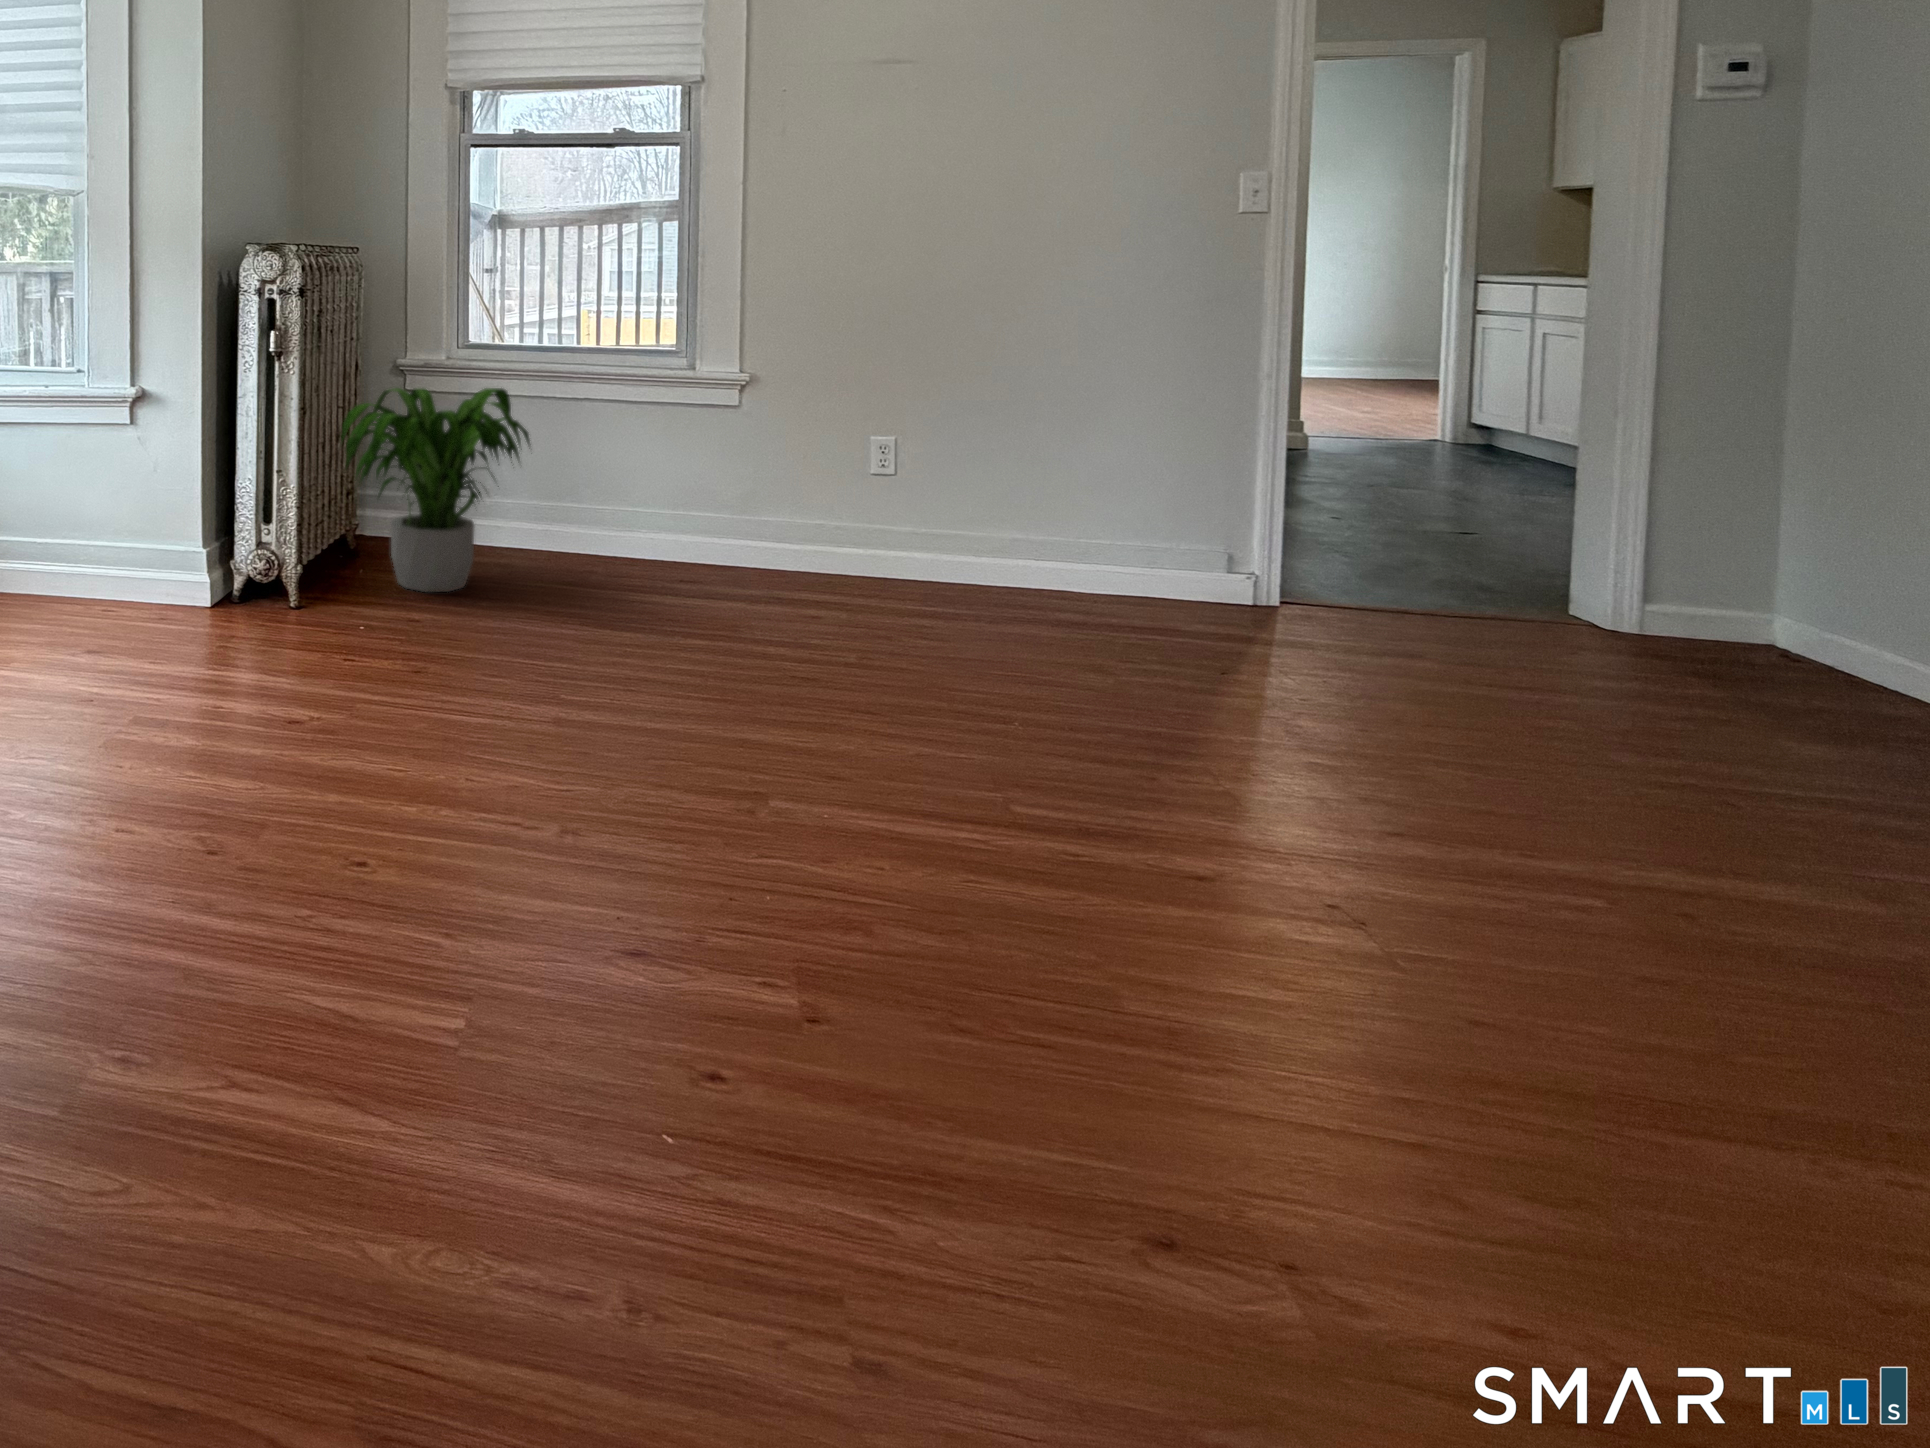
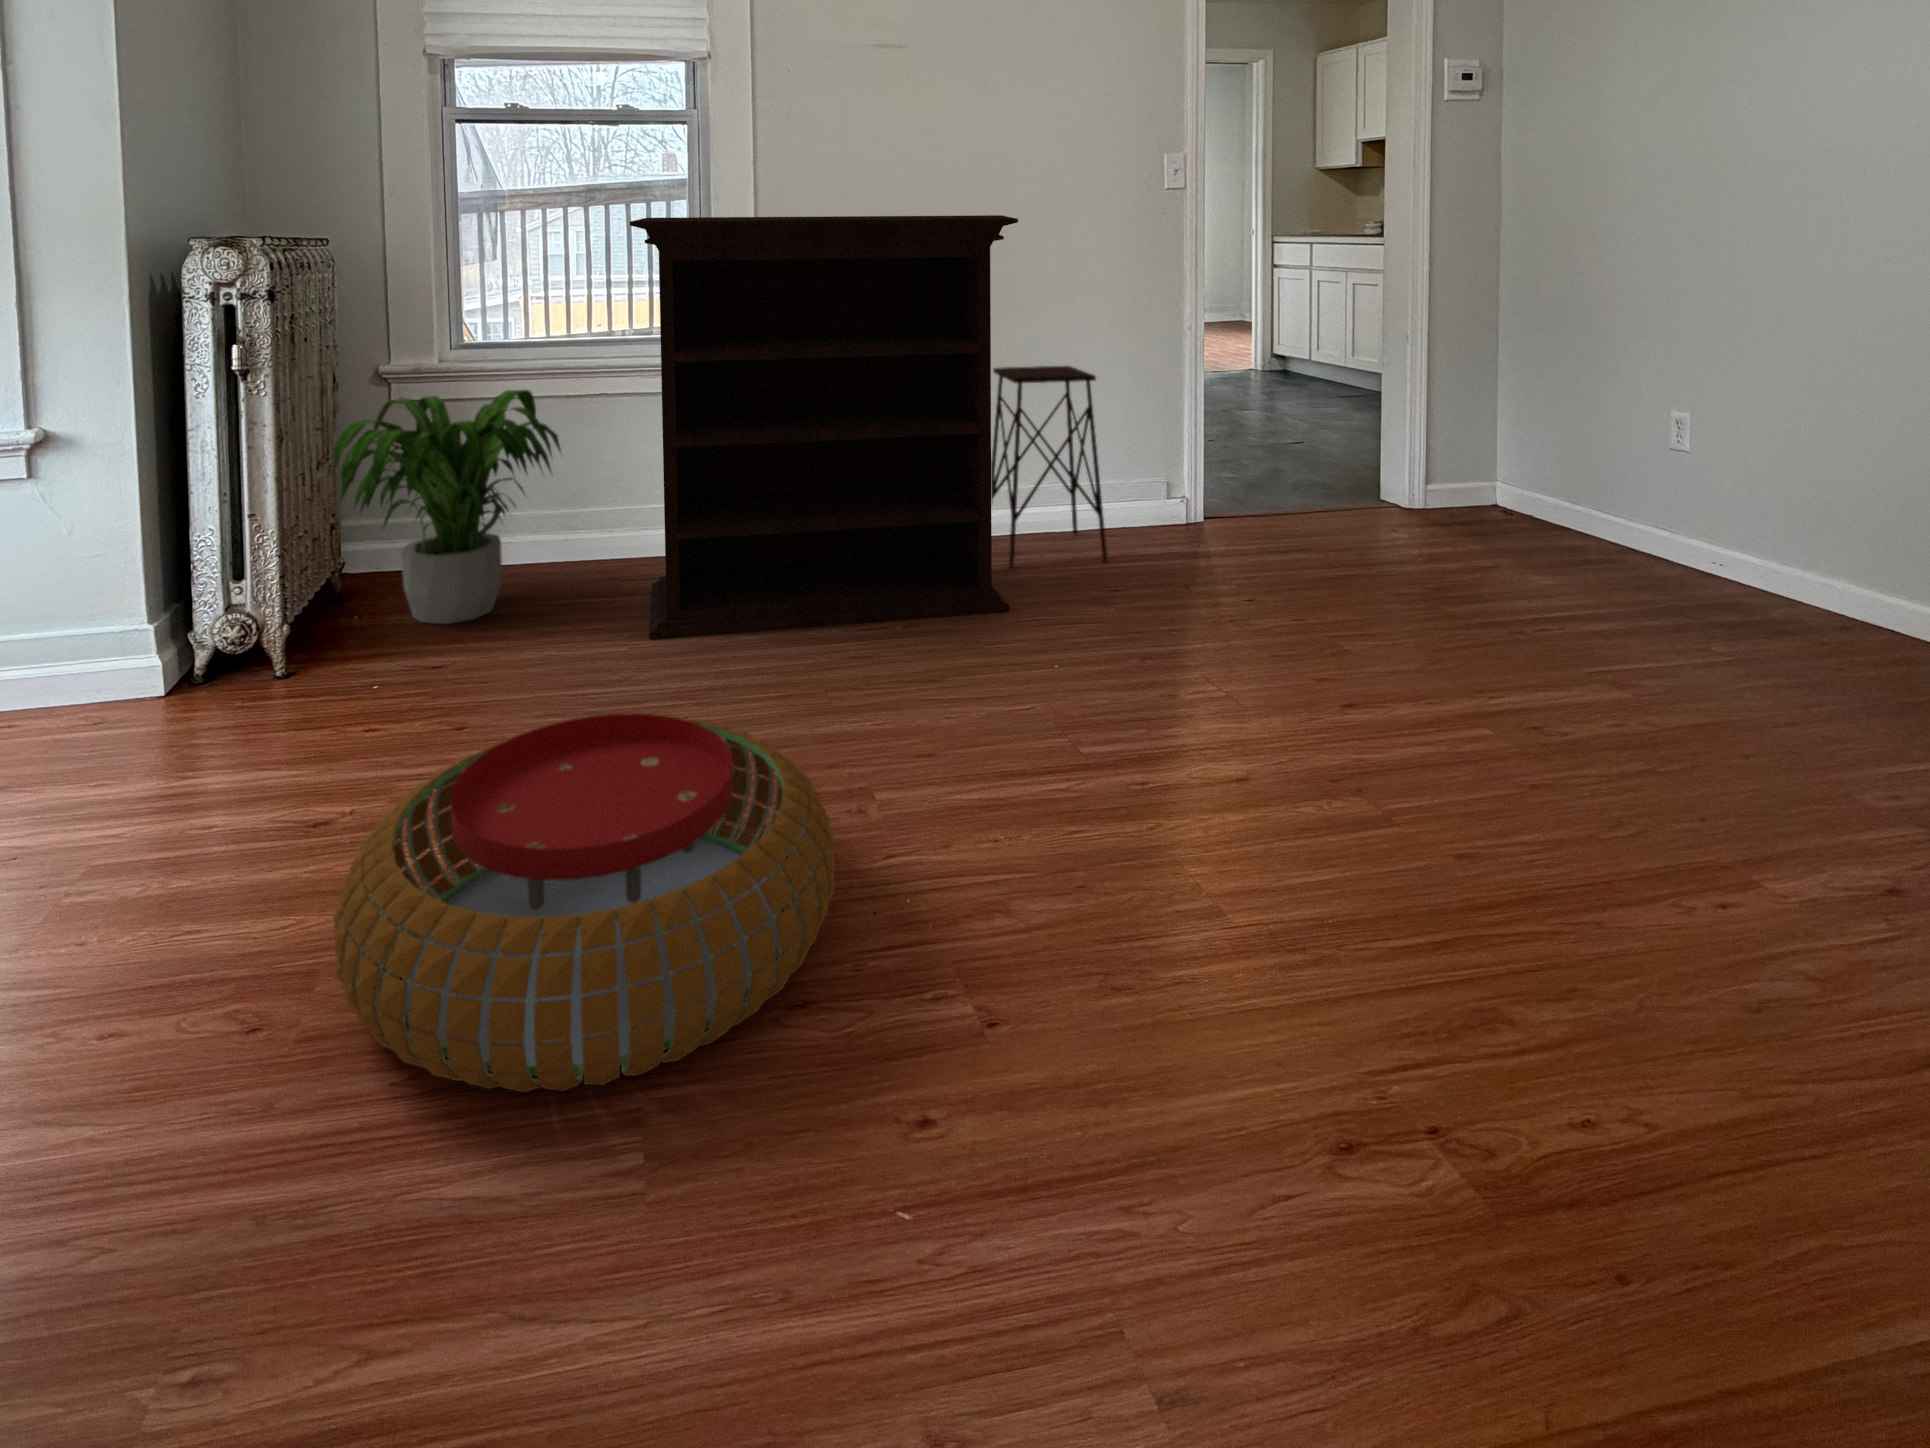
bookshelf: none [600,231,1011,661] -> present [630,215,1018,640]
side table: none [978,402,1126,633] -> present [991,366,1107,567]
pouf: none [337,655,735,917] -> present [333,713,835,1092]

